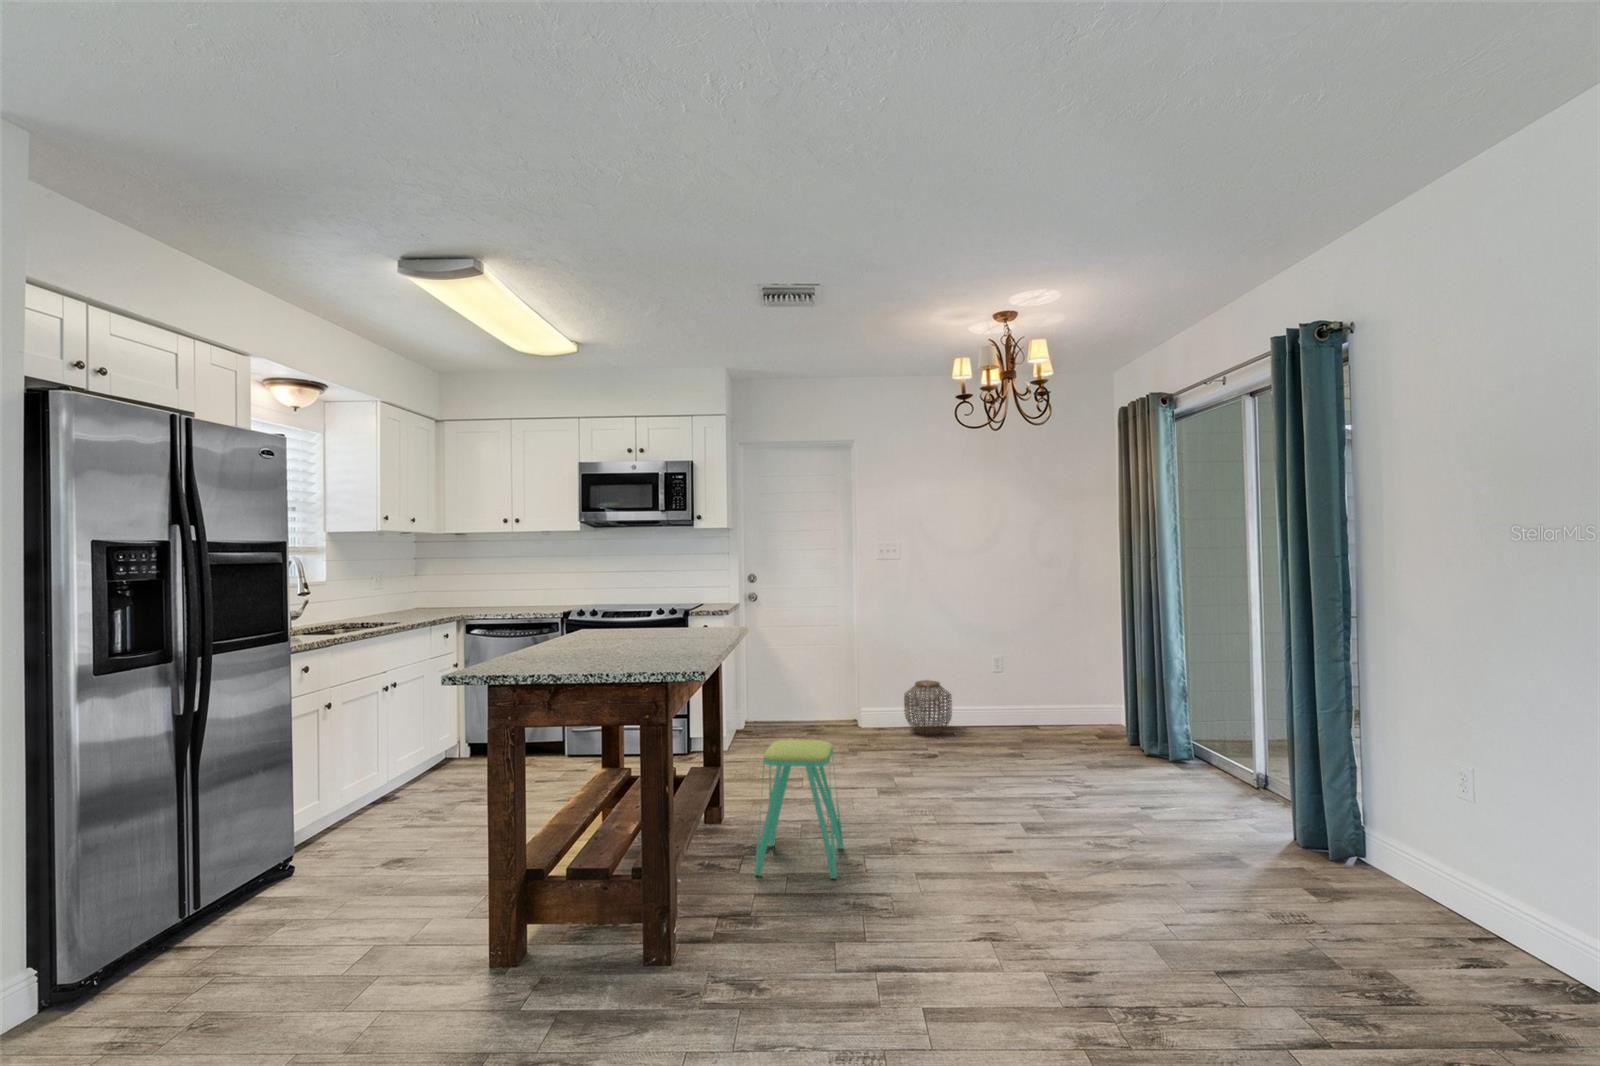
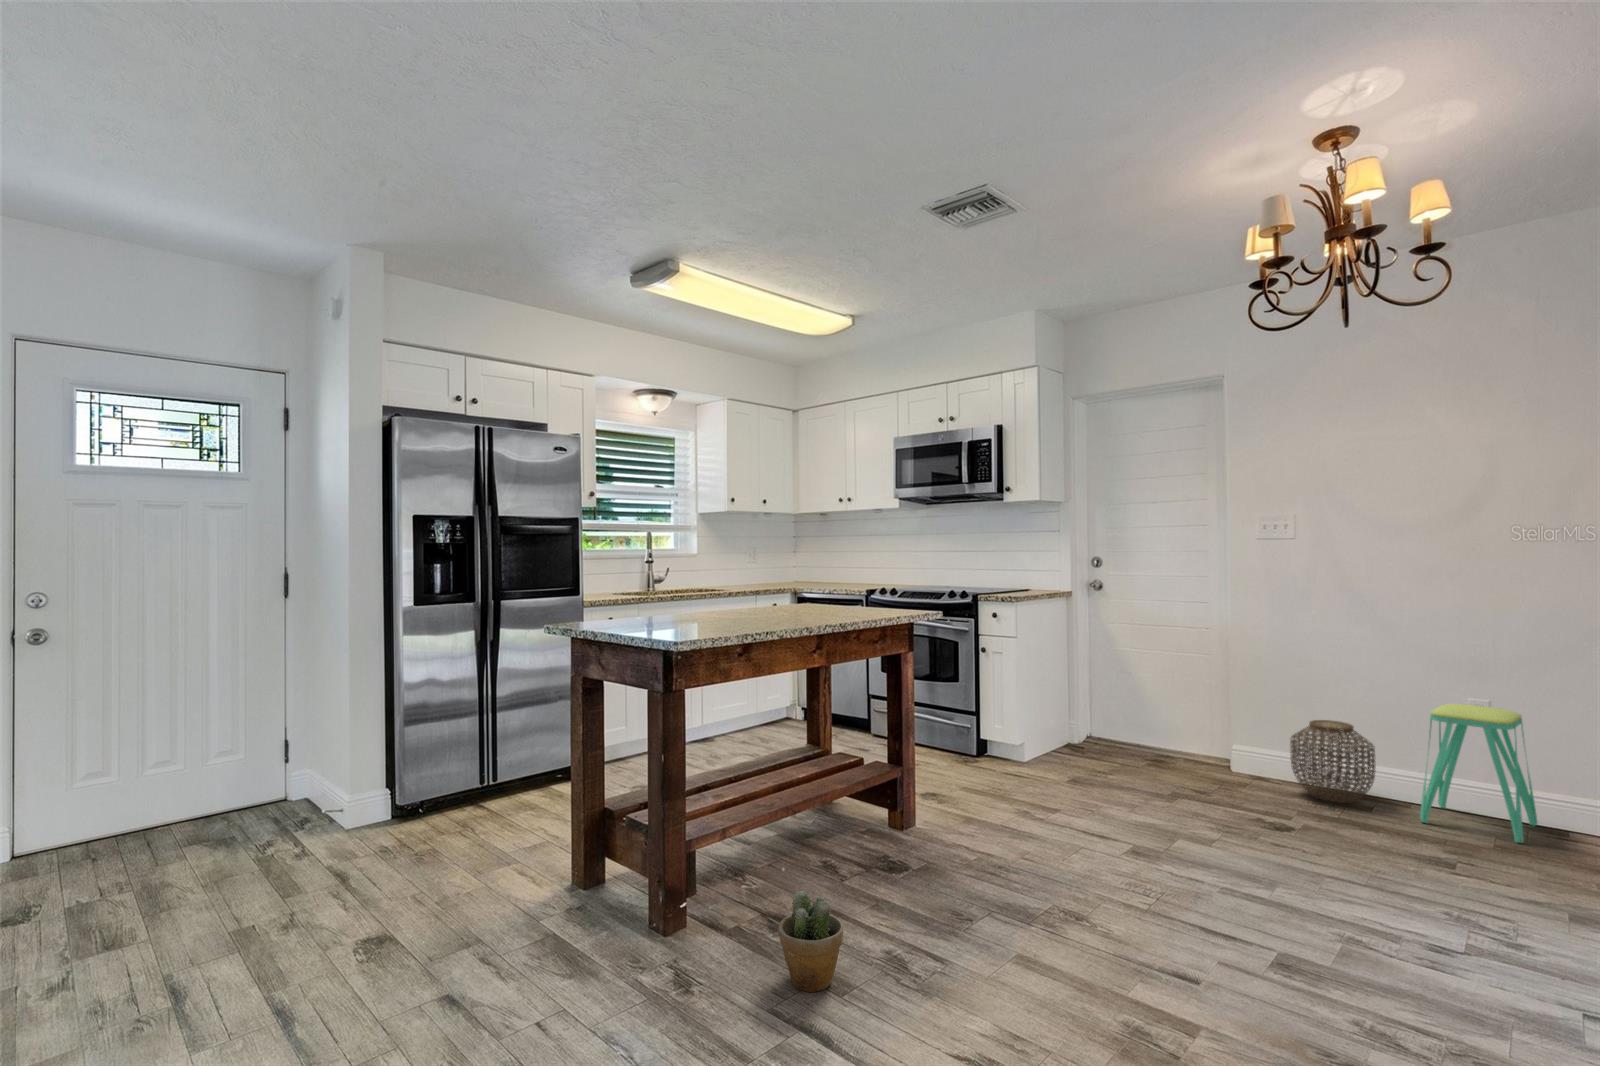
stool: present [755,739,843,879] -> present [1420,704,1537,843]
potted plant: none [805,868,858,949] -> present [779,891,843,992]

